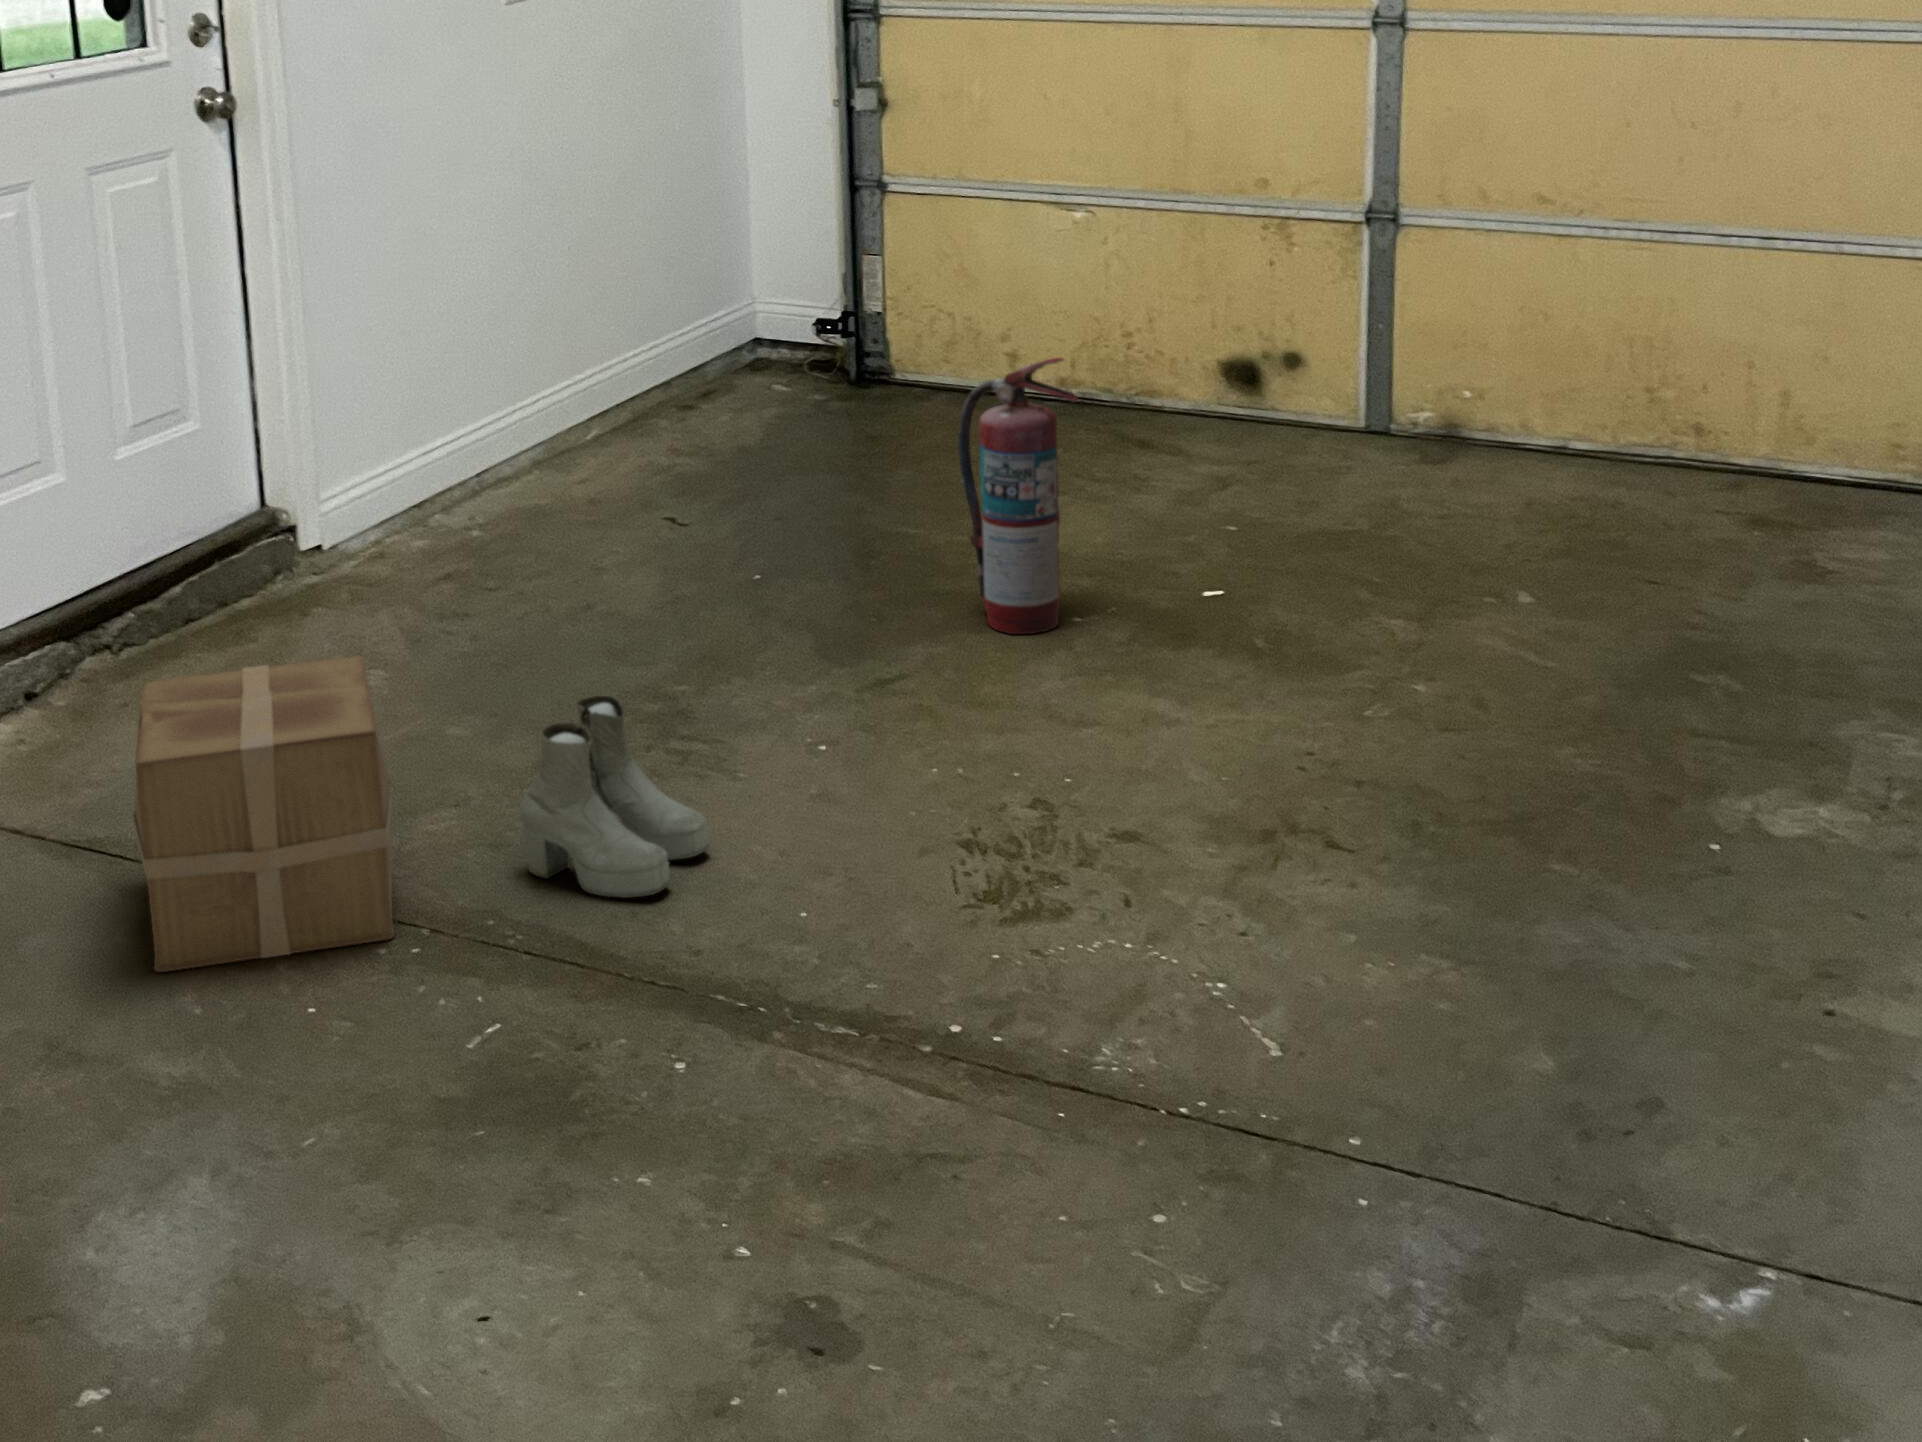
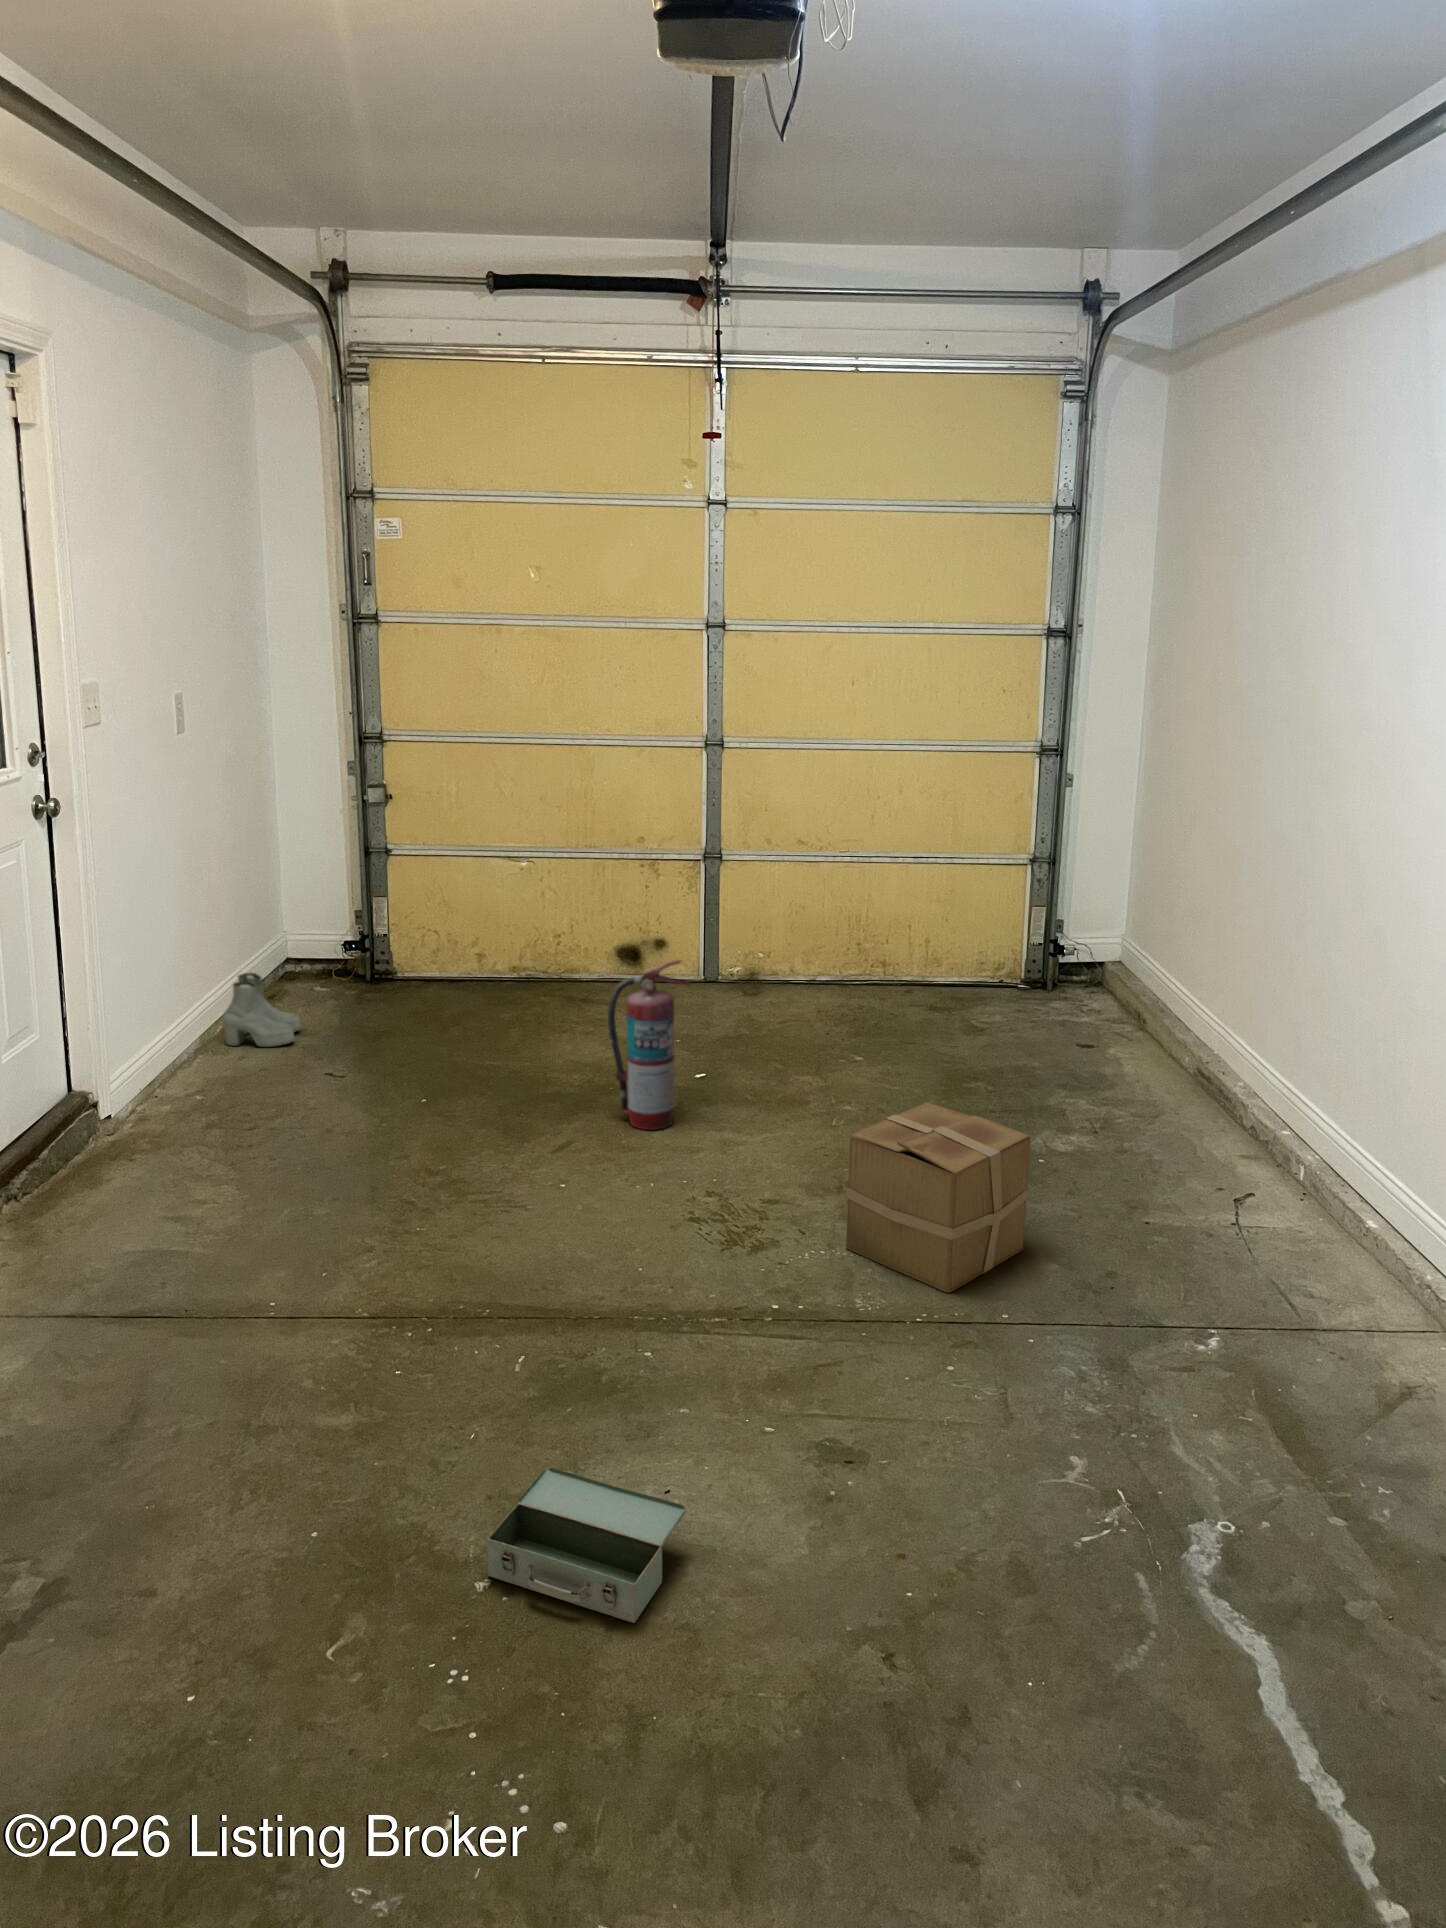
cardboard box: present [133,656,394,972] -> present [846,1102,1030,1293]
boots: present [521,695,709,898] -> present [223,973,301,1047]
toolbox: none [170,993,418,1199] -> present [487,1468,686,1623]

